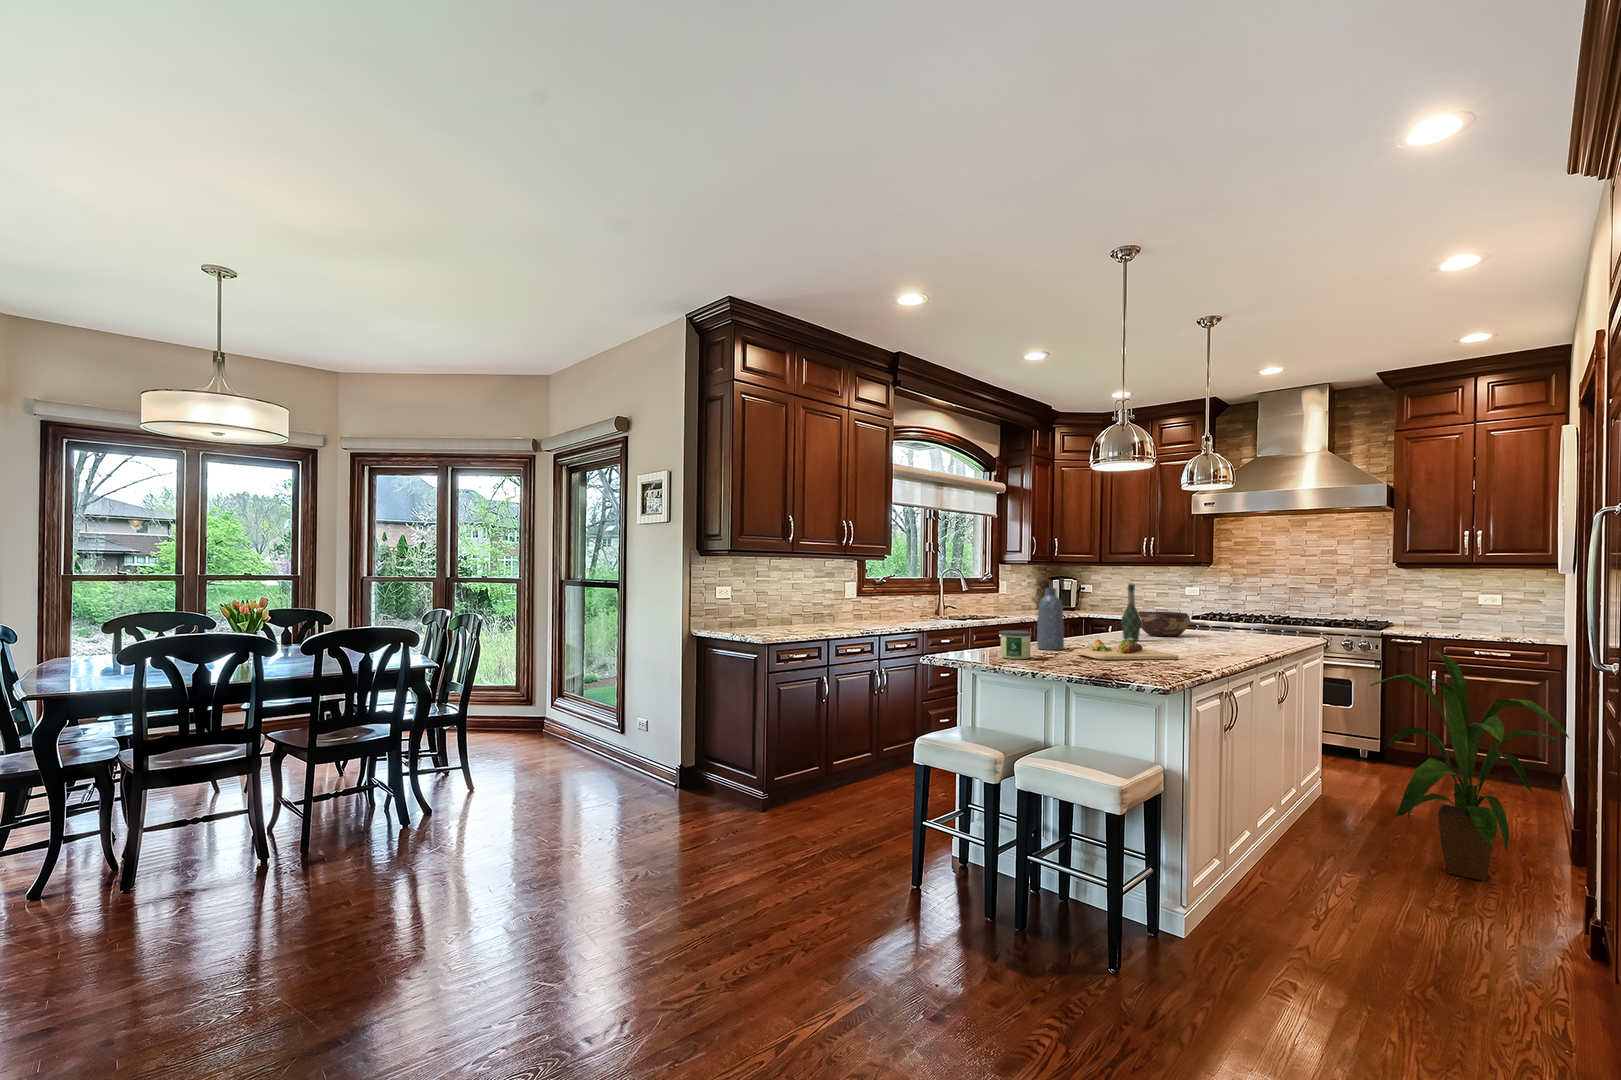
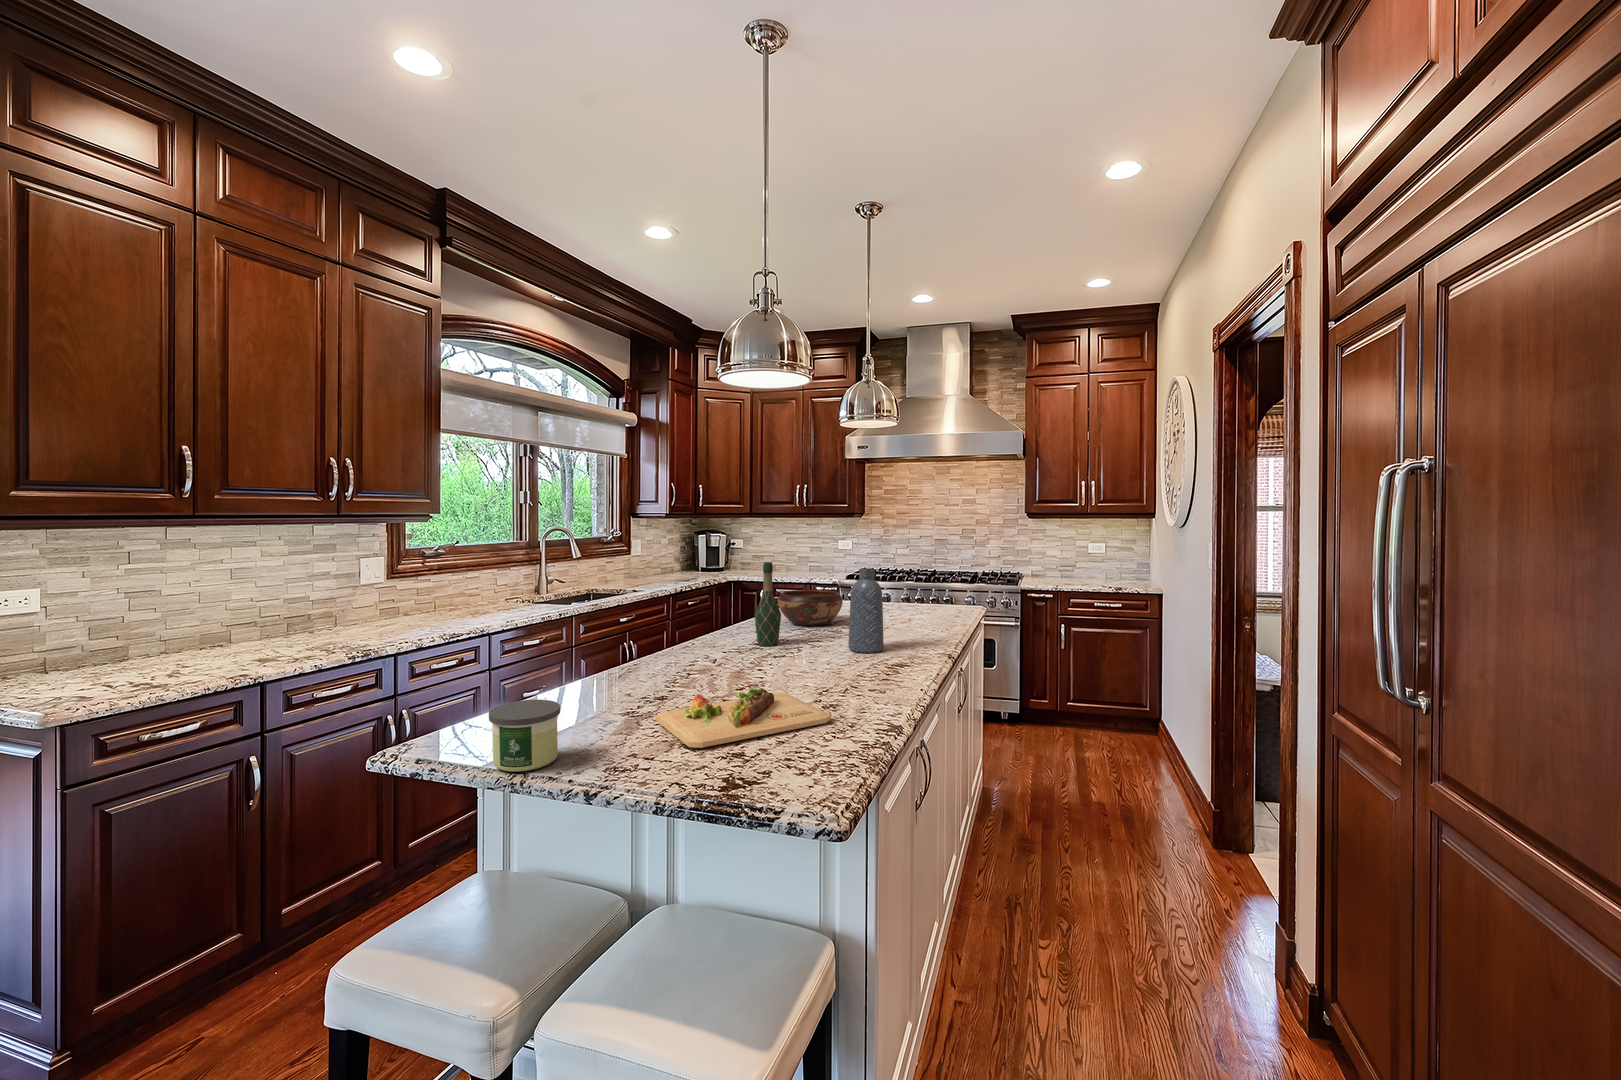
vase: present [1037,588,1064,650] -> present [849,568,884,653]
house plant: present [1370,651,1569,881] -> none [1055,641,1289,936]

